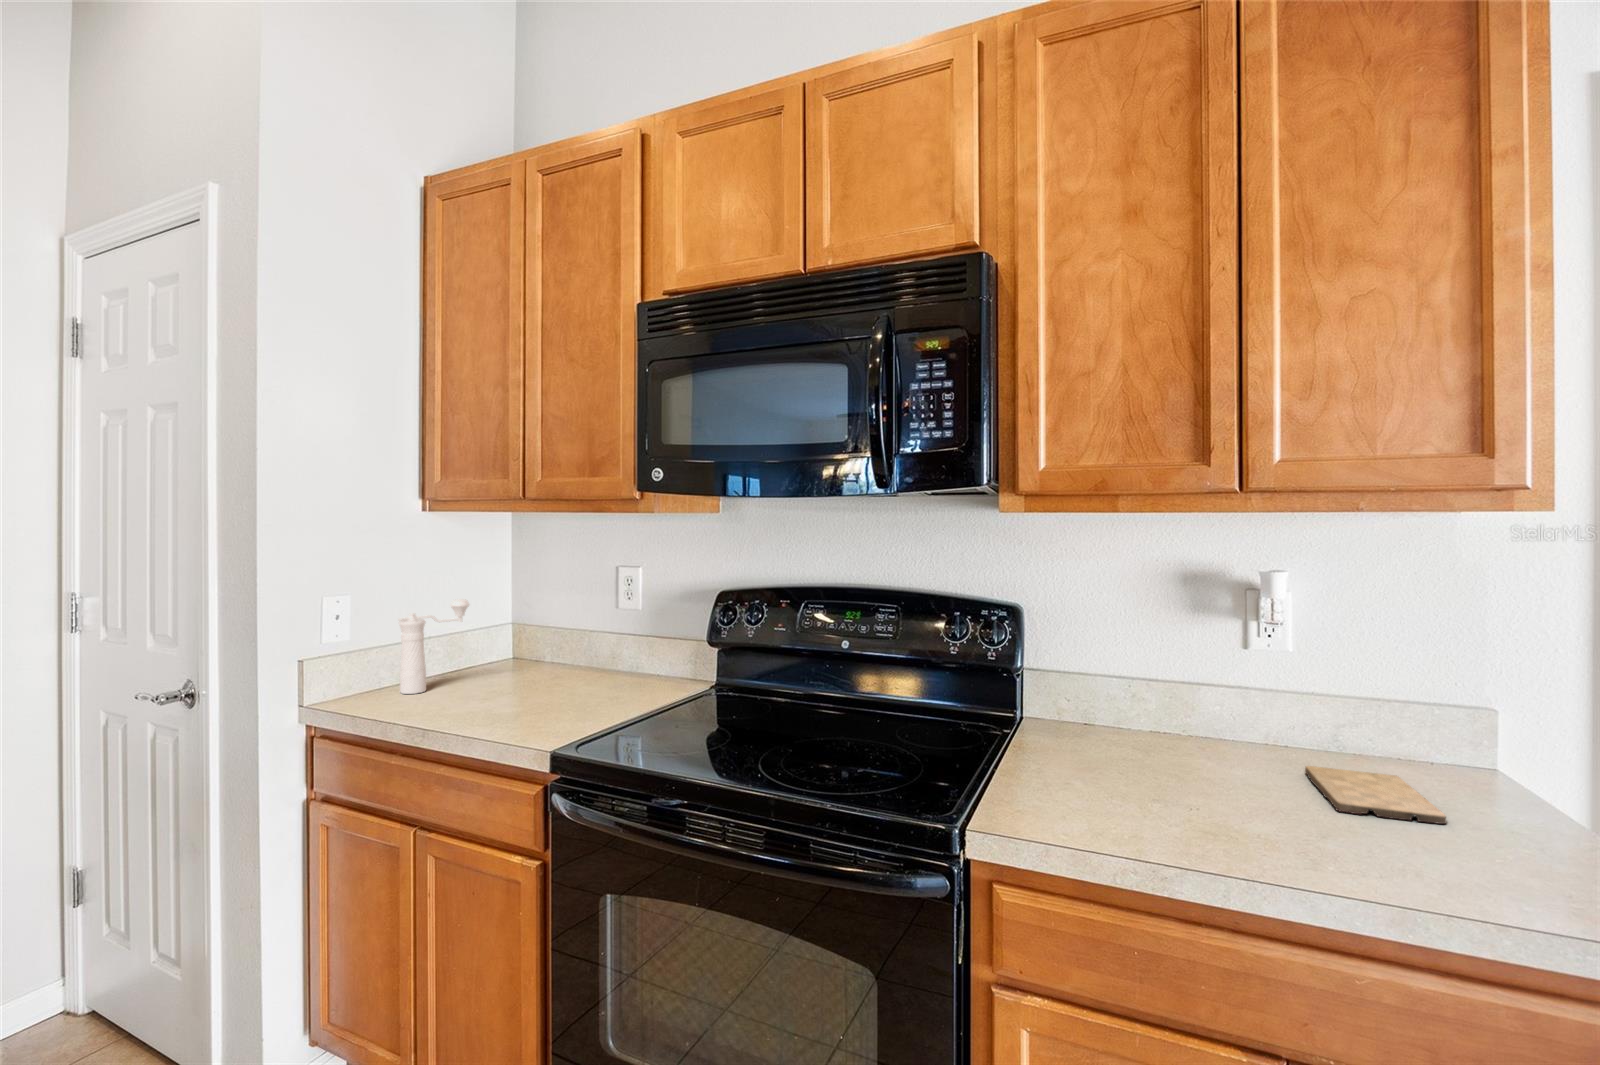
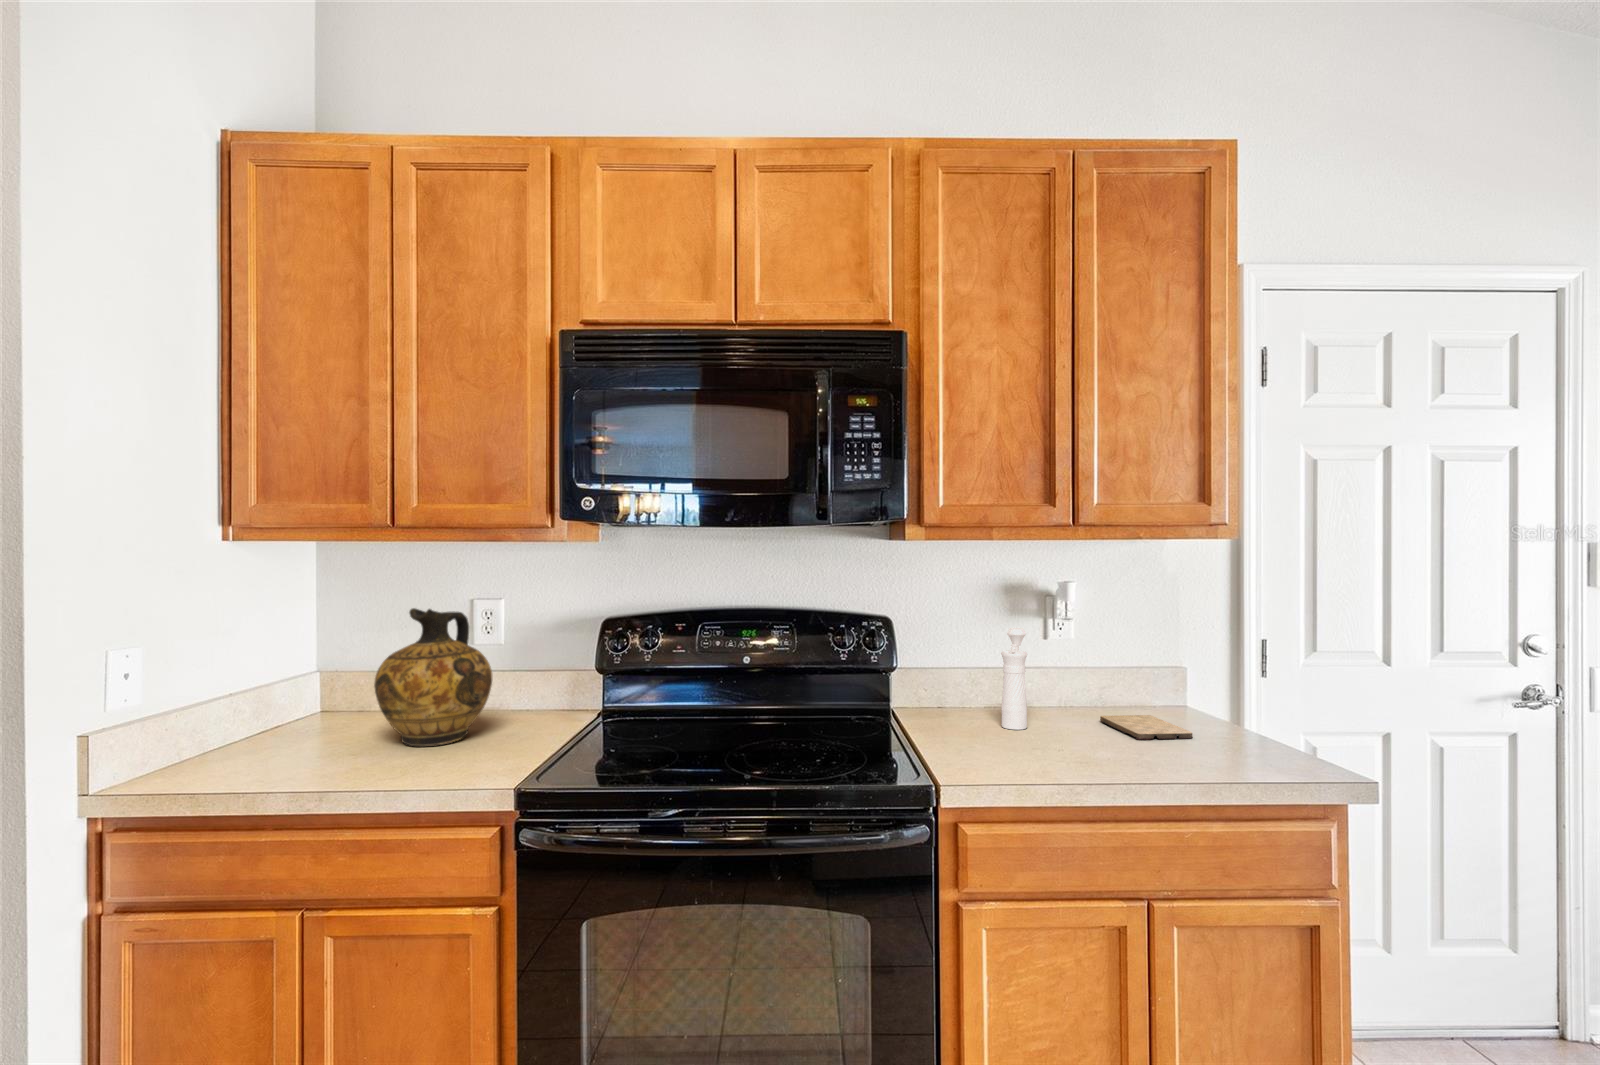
ceramic jug: none [506,574,609,701] -> present [374,608,492,746]
pepper mill: present [398,599,469,694] -> present [1001,628,1027,730]

